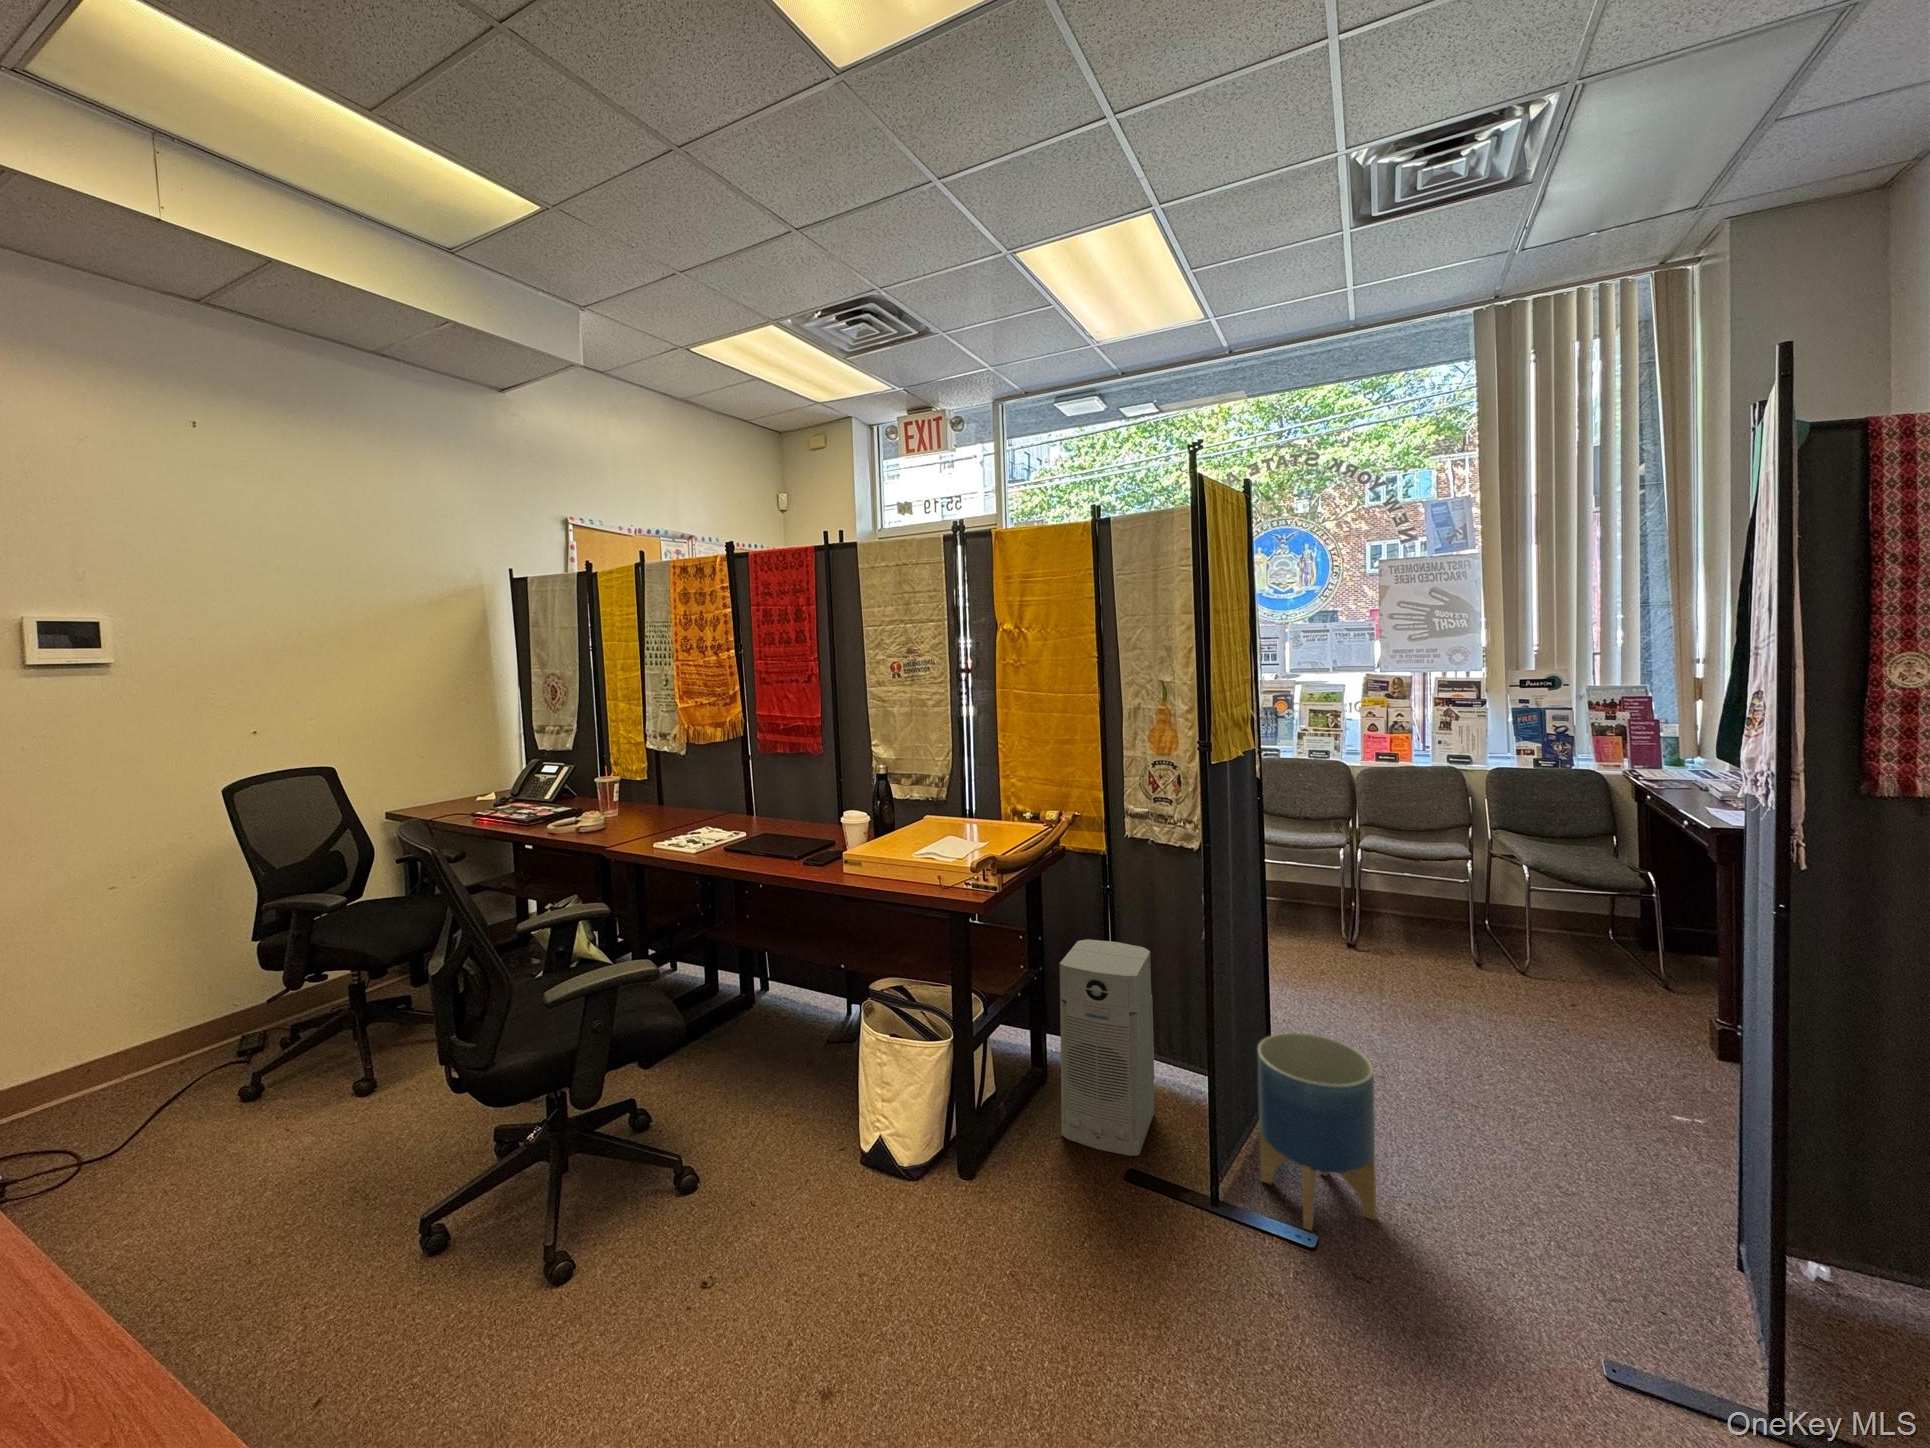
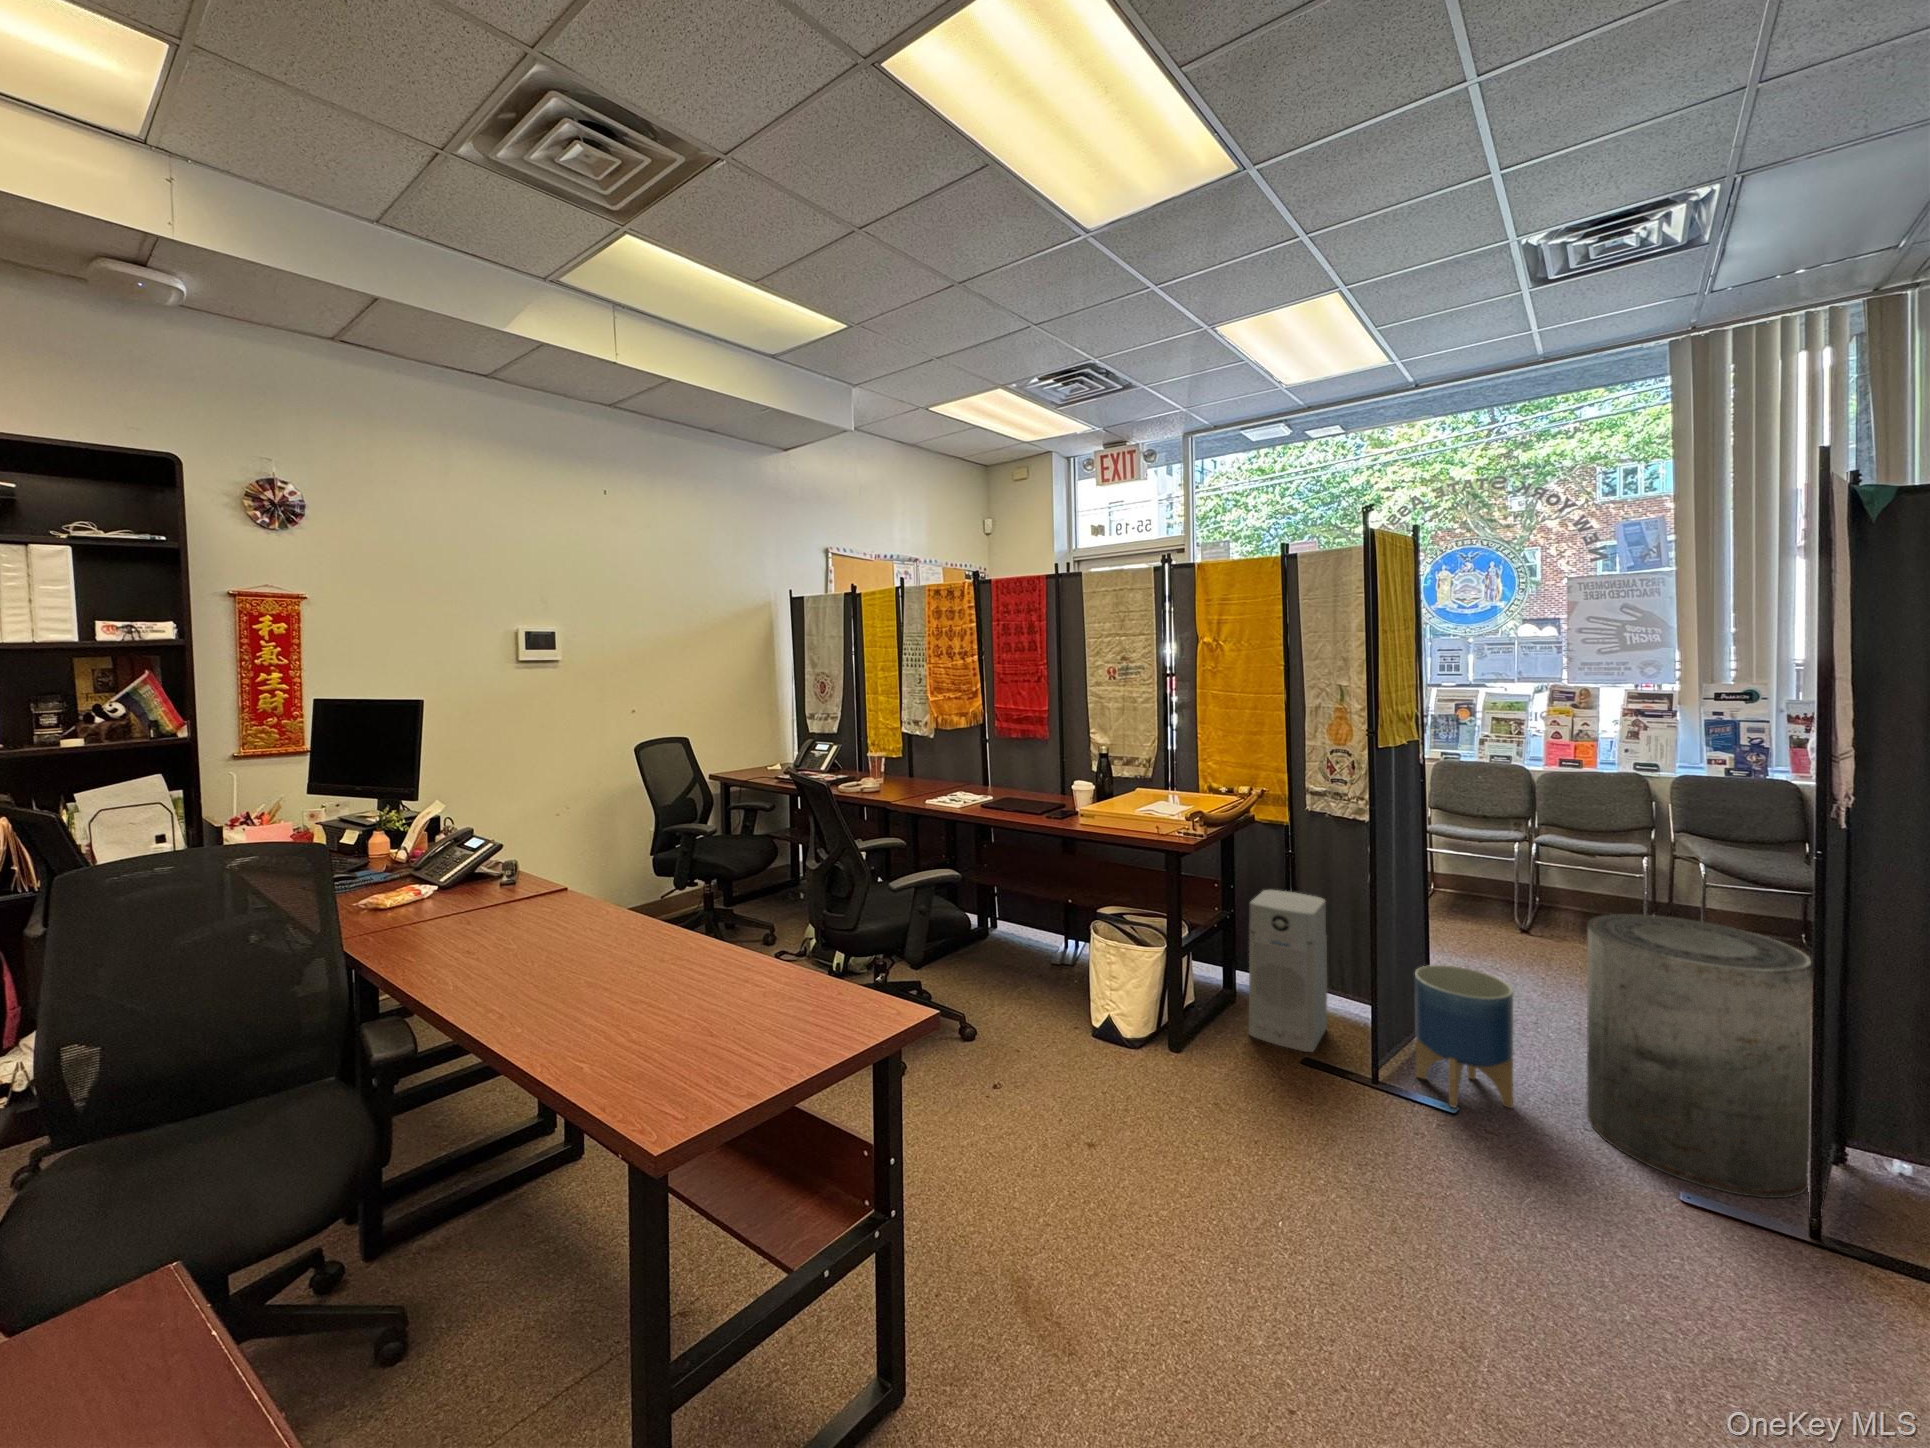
trash can: none [1457,956,1720,1337] -> present [1587,914,1811,1198]

